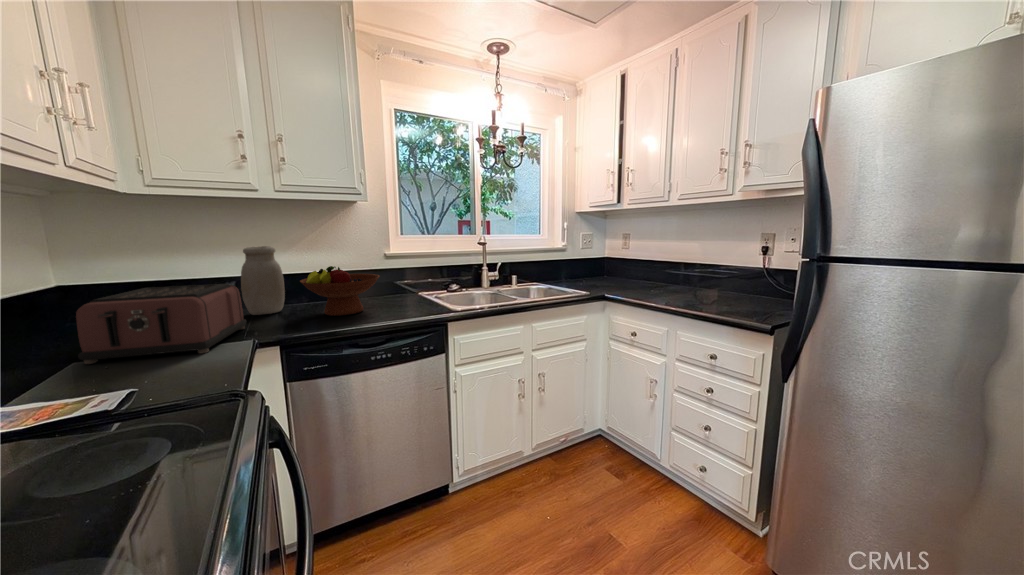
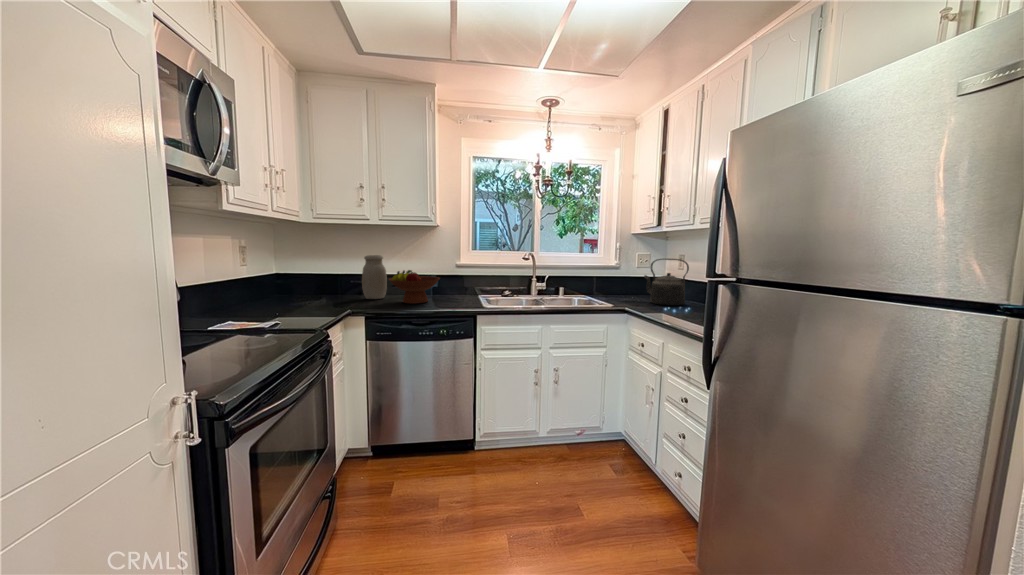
kettle: none [602,238,650,287] -> present [644,259,689,305]
toaster: present [76,284,246,364] -> none [269,276,355,315]

